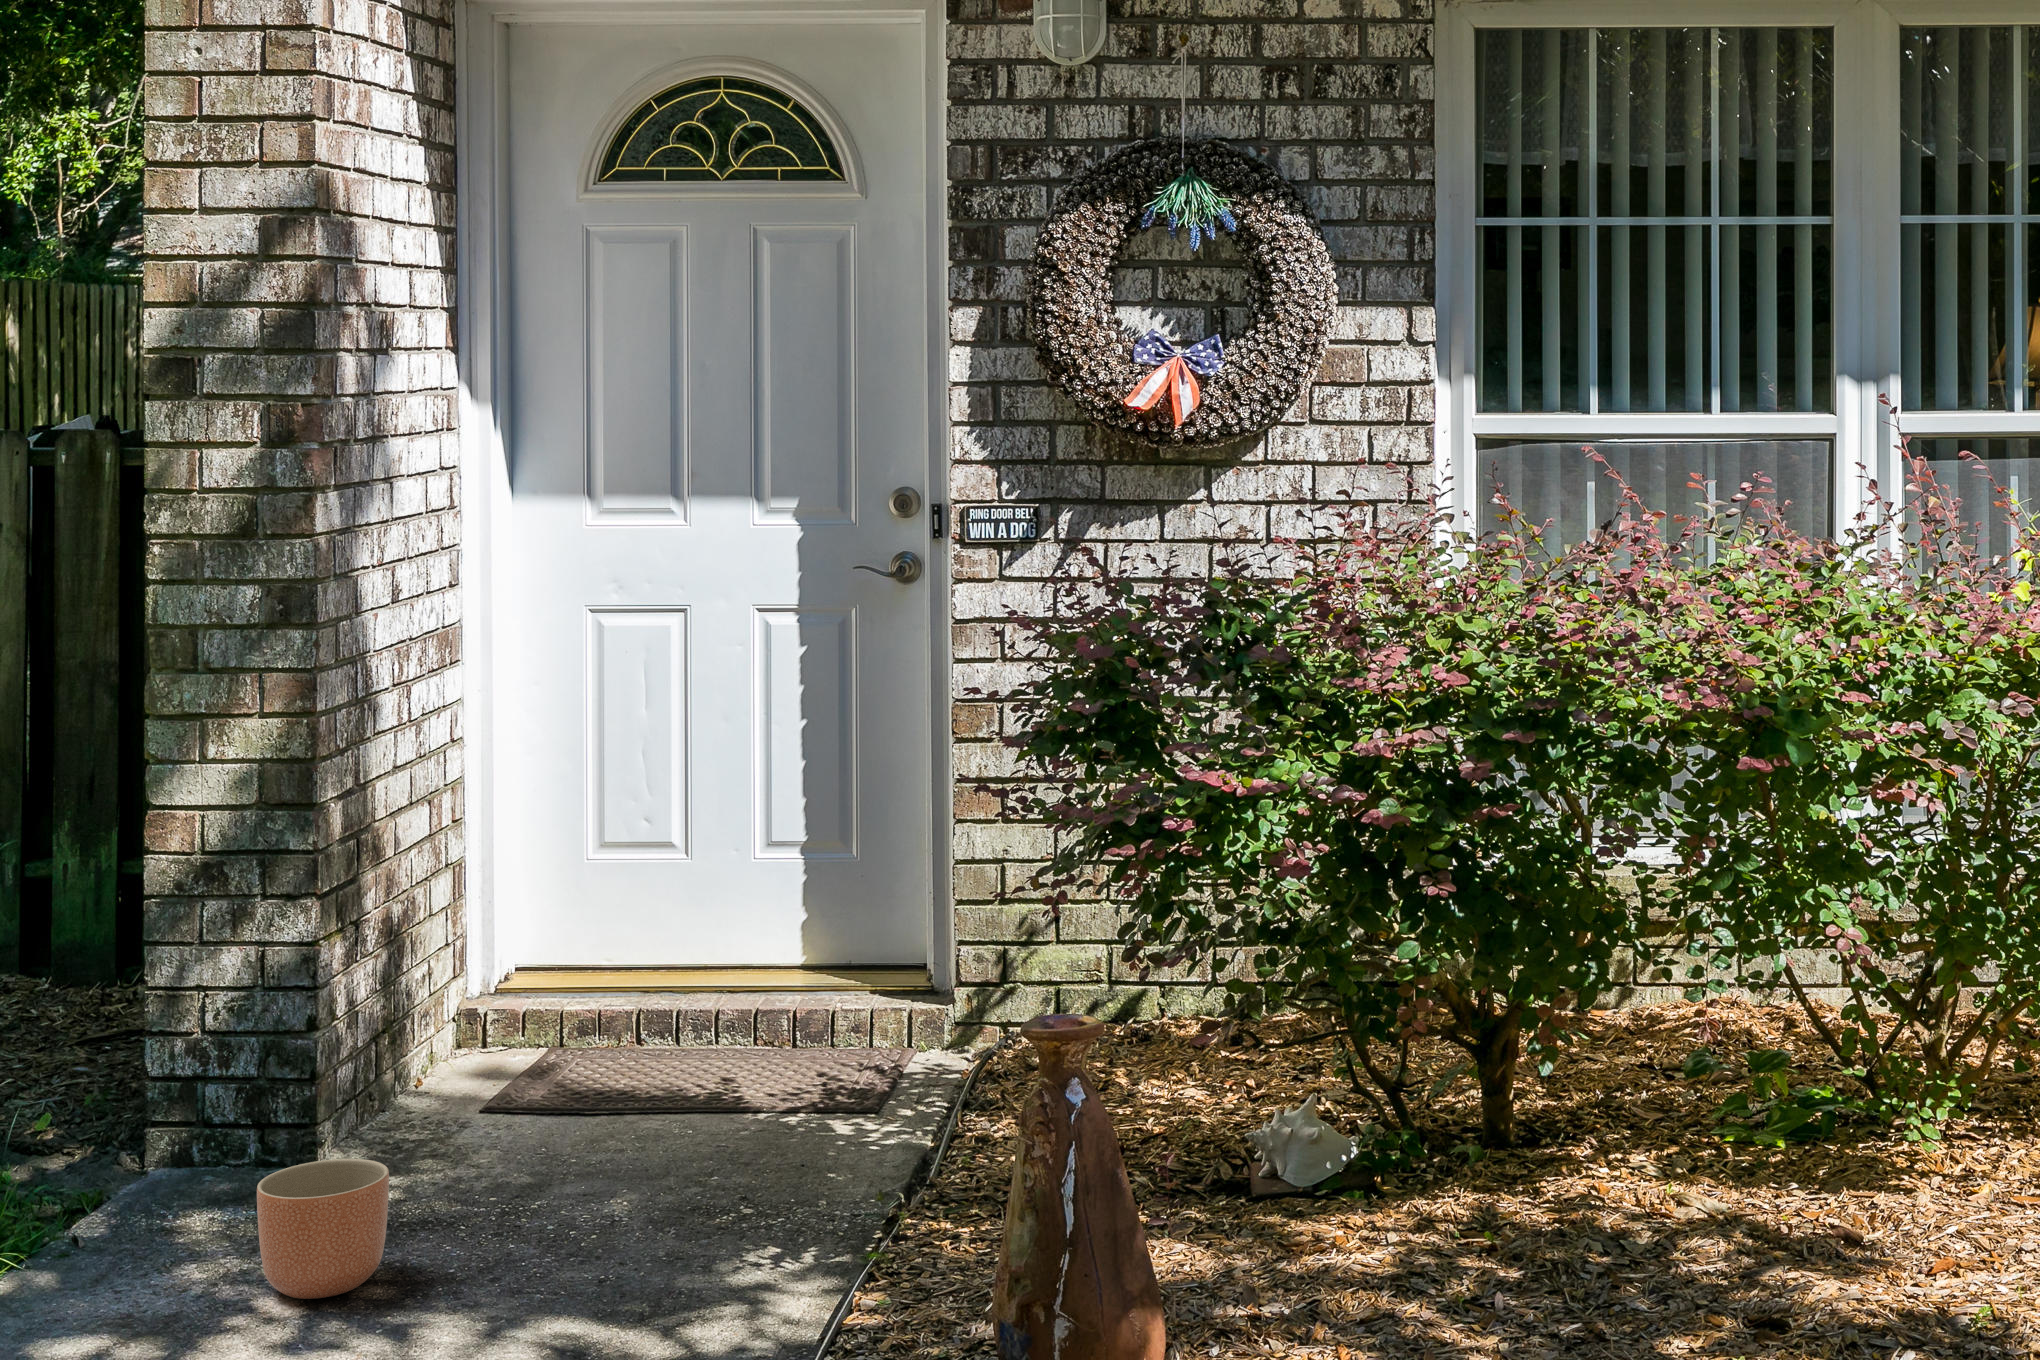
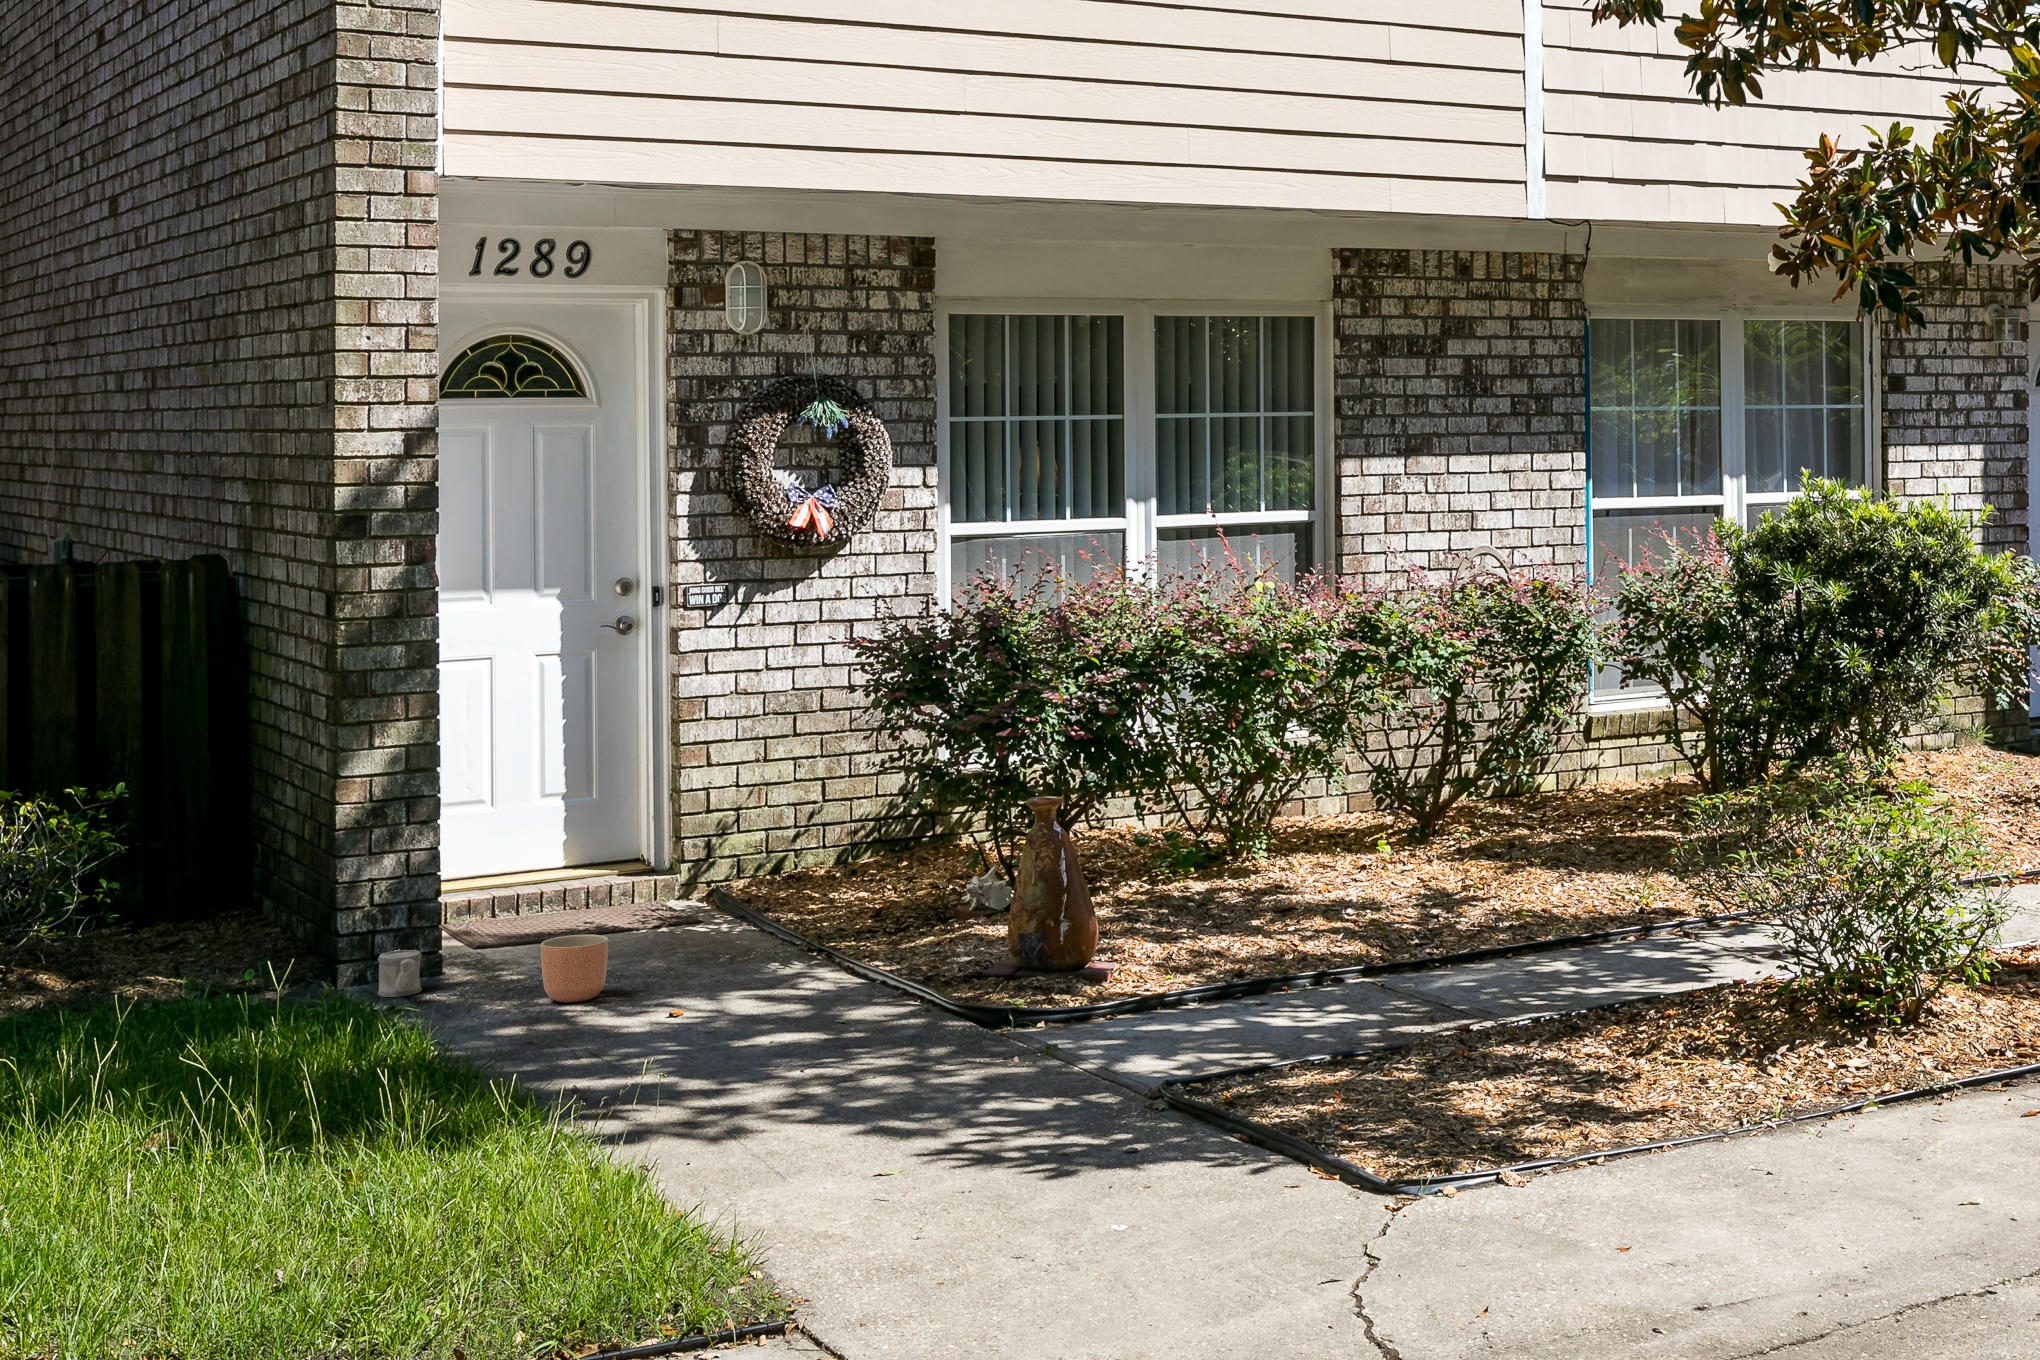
watering can: none [105,1111,231,1210] -> present [378,949,422,997]

